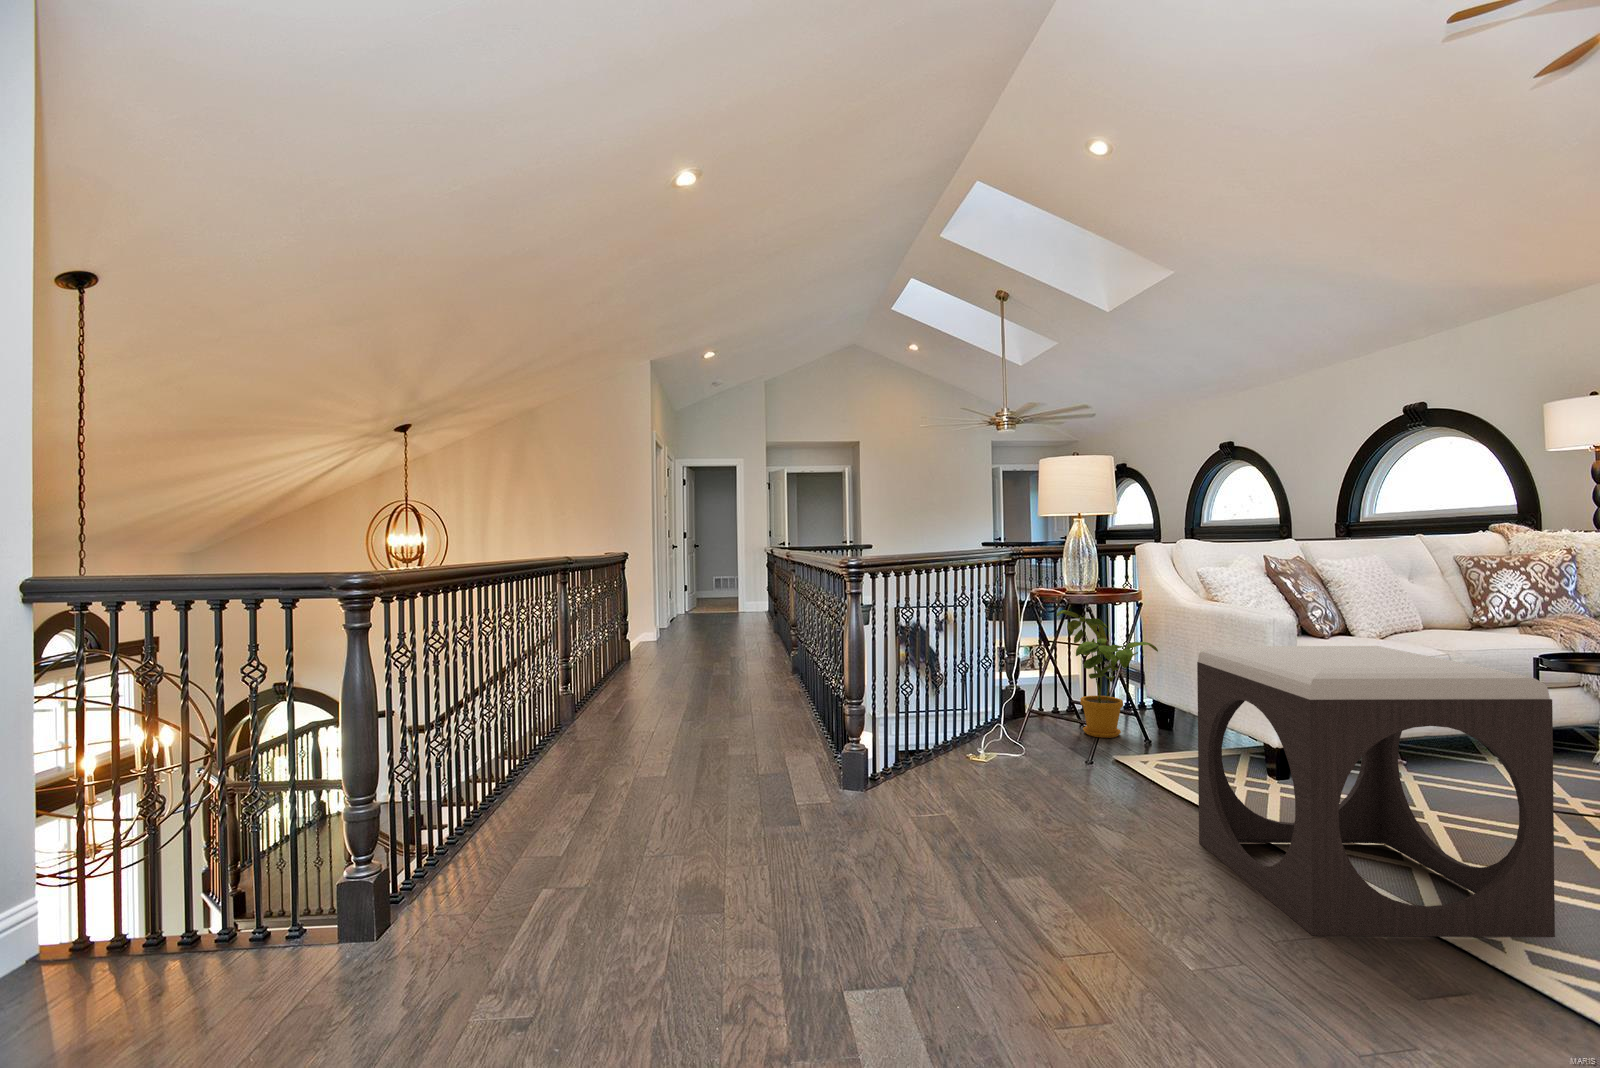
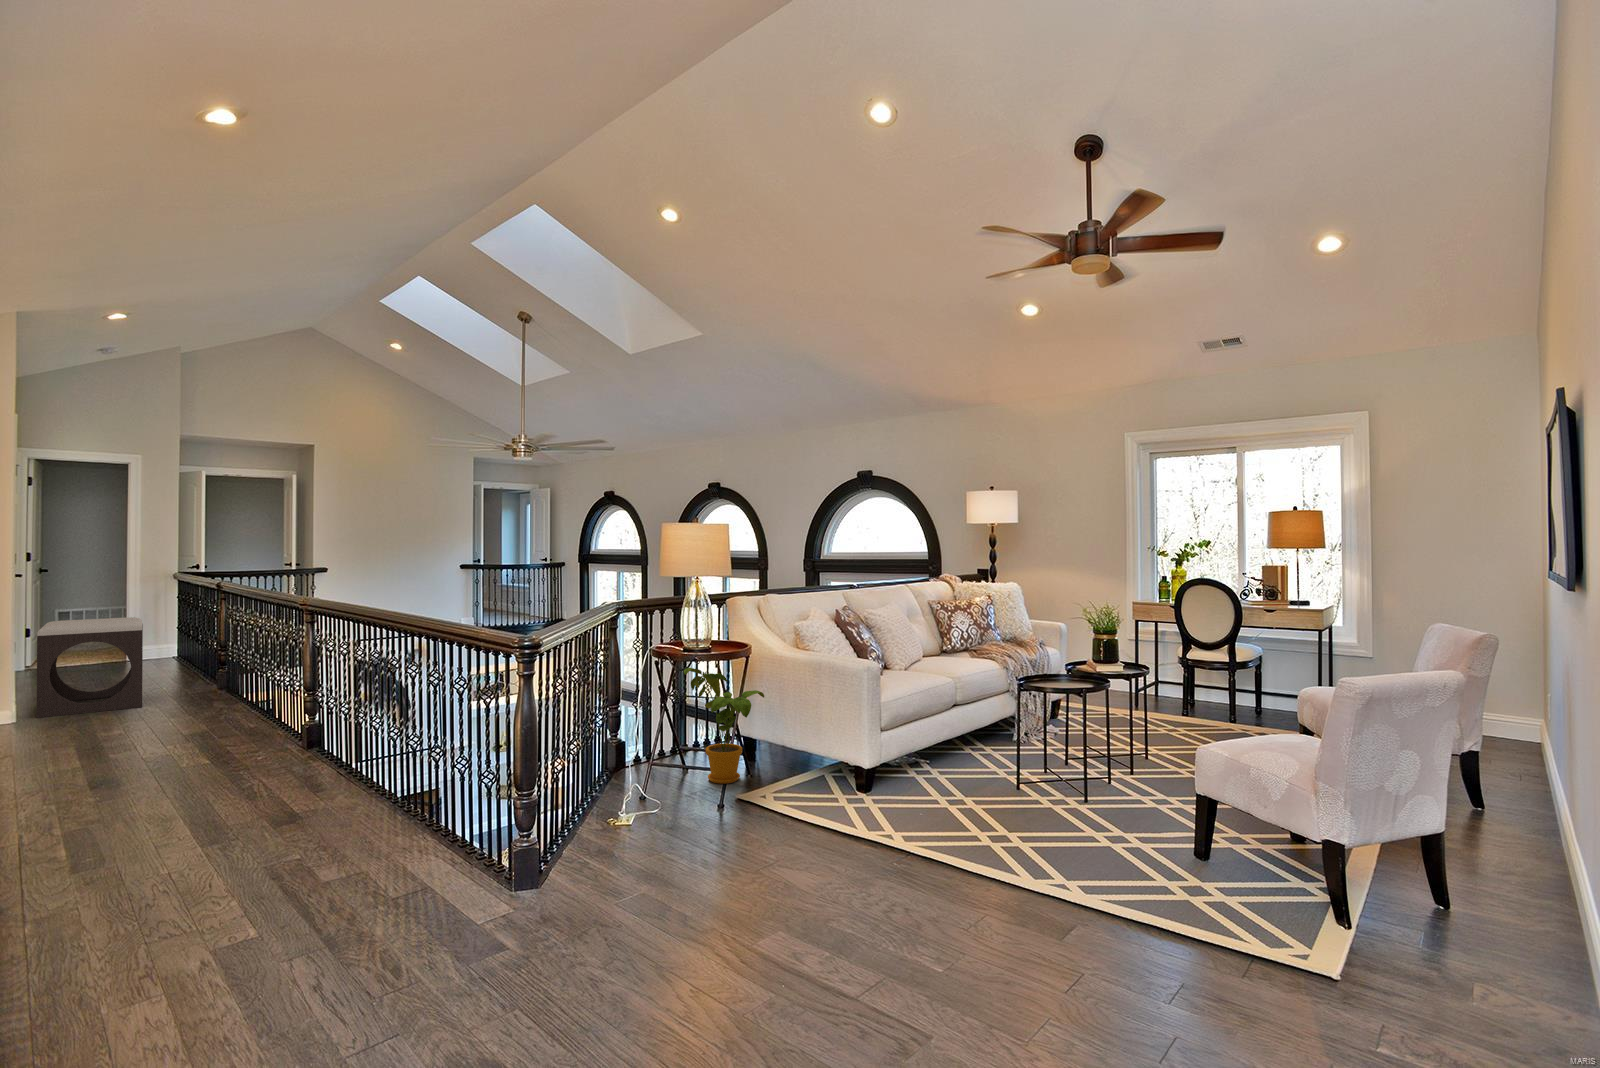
footstool: present [1197,646,1555,937] -> present [37,617,143,718]

